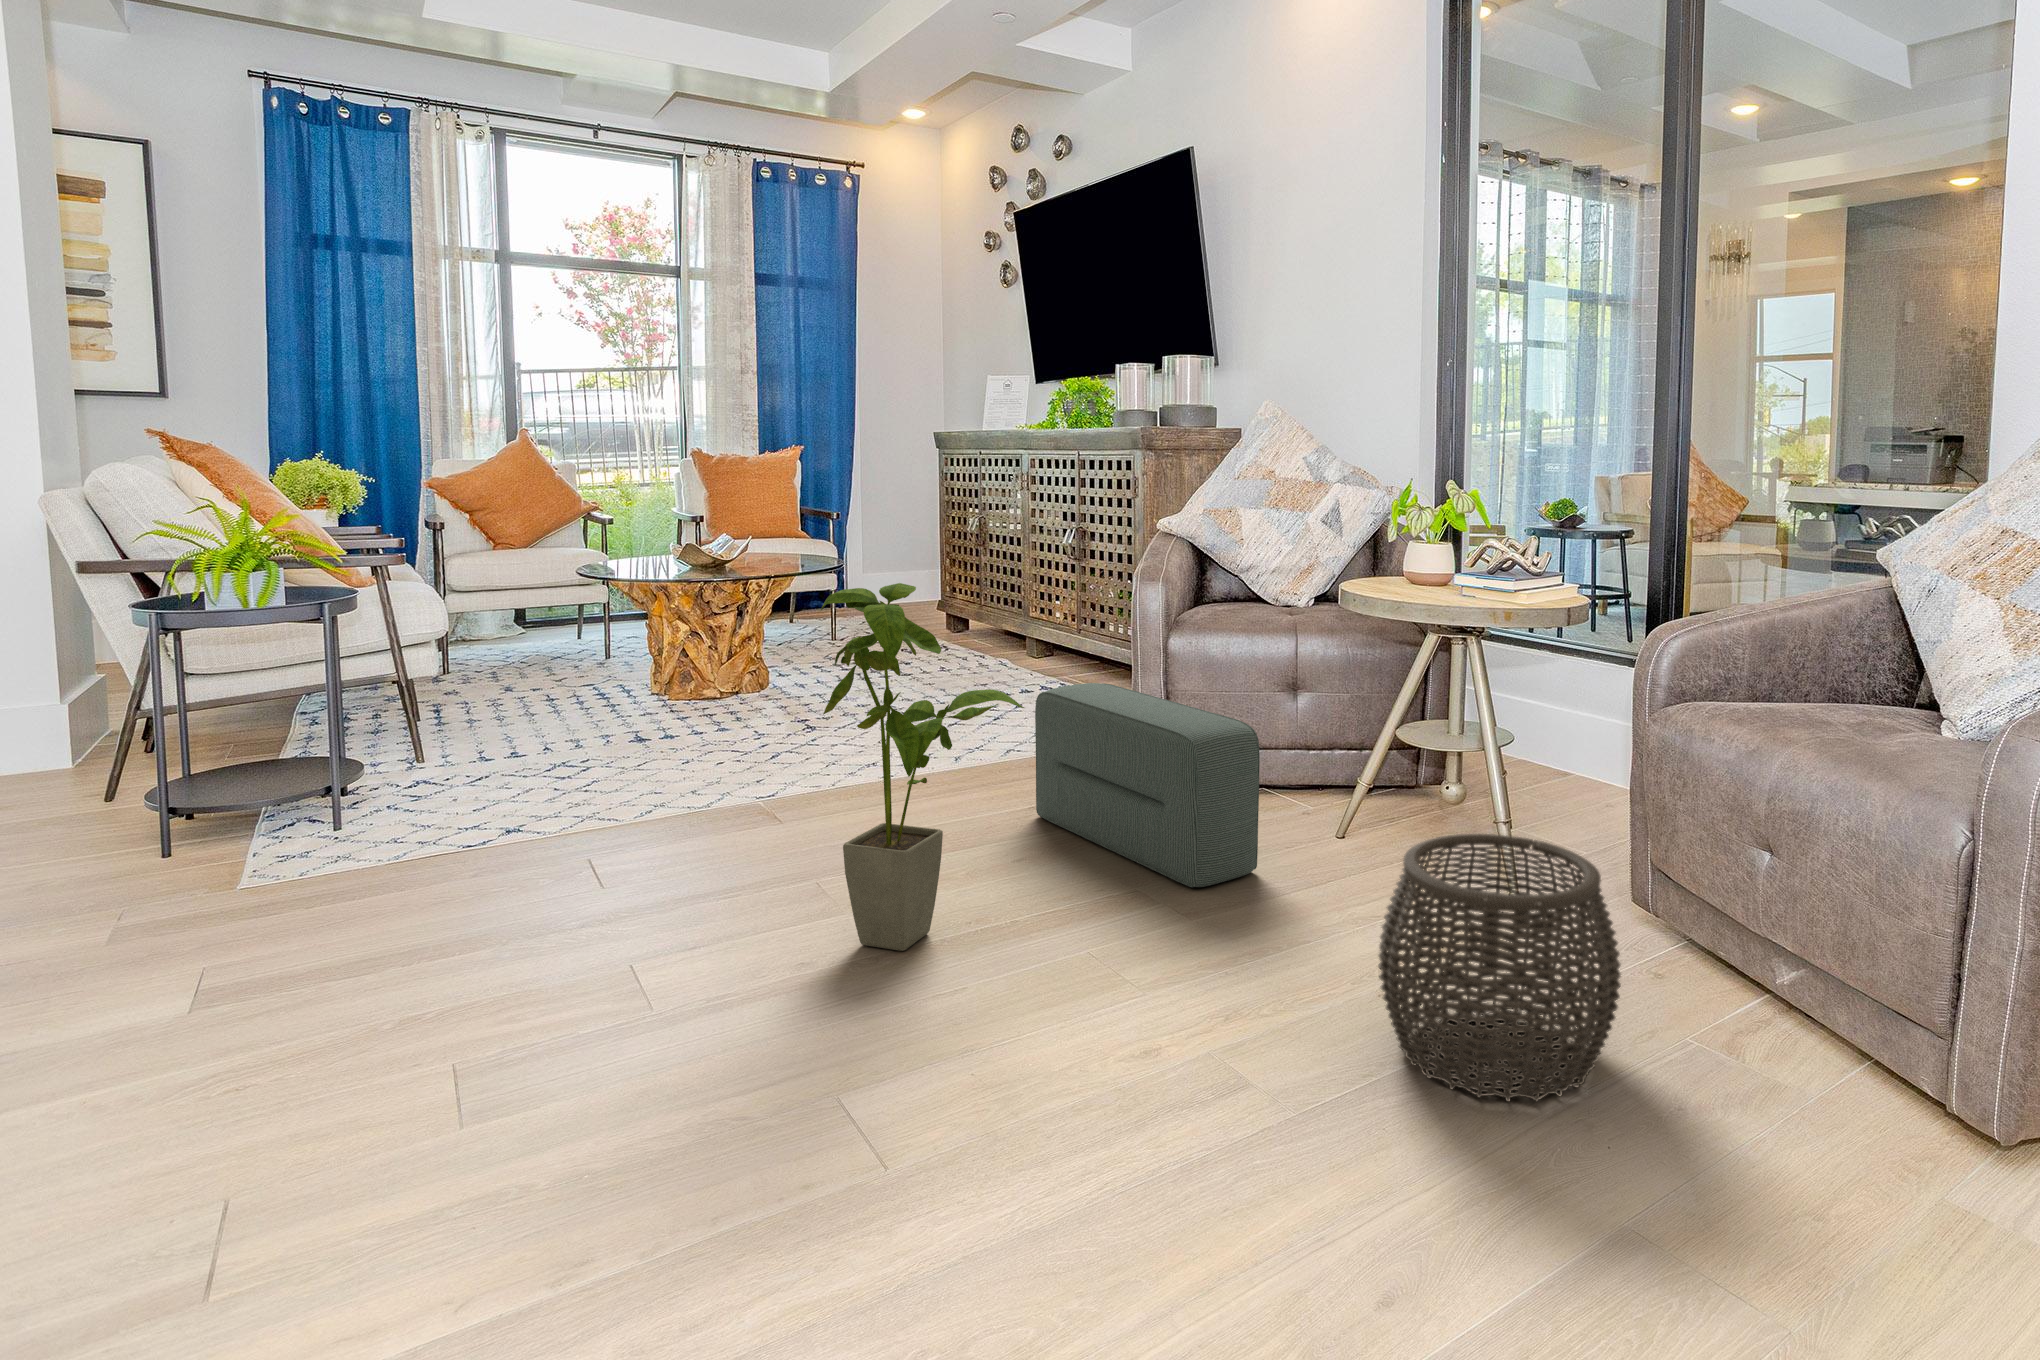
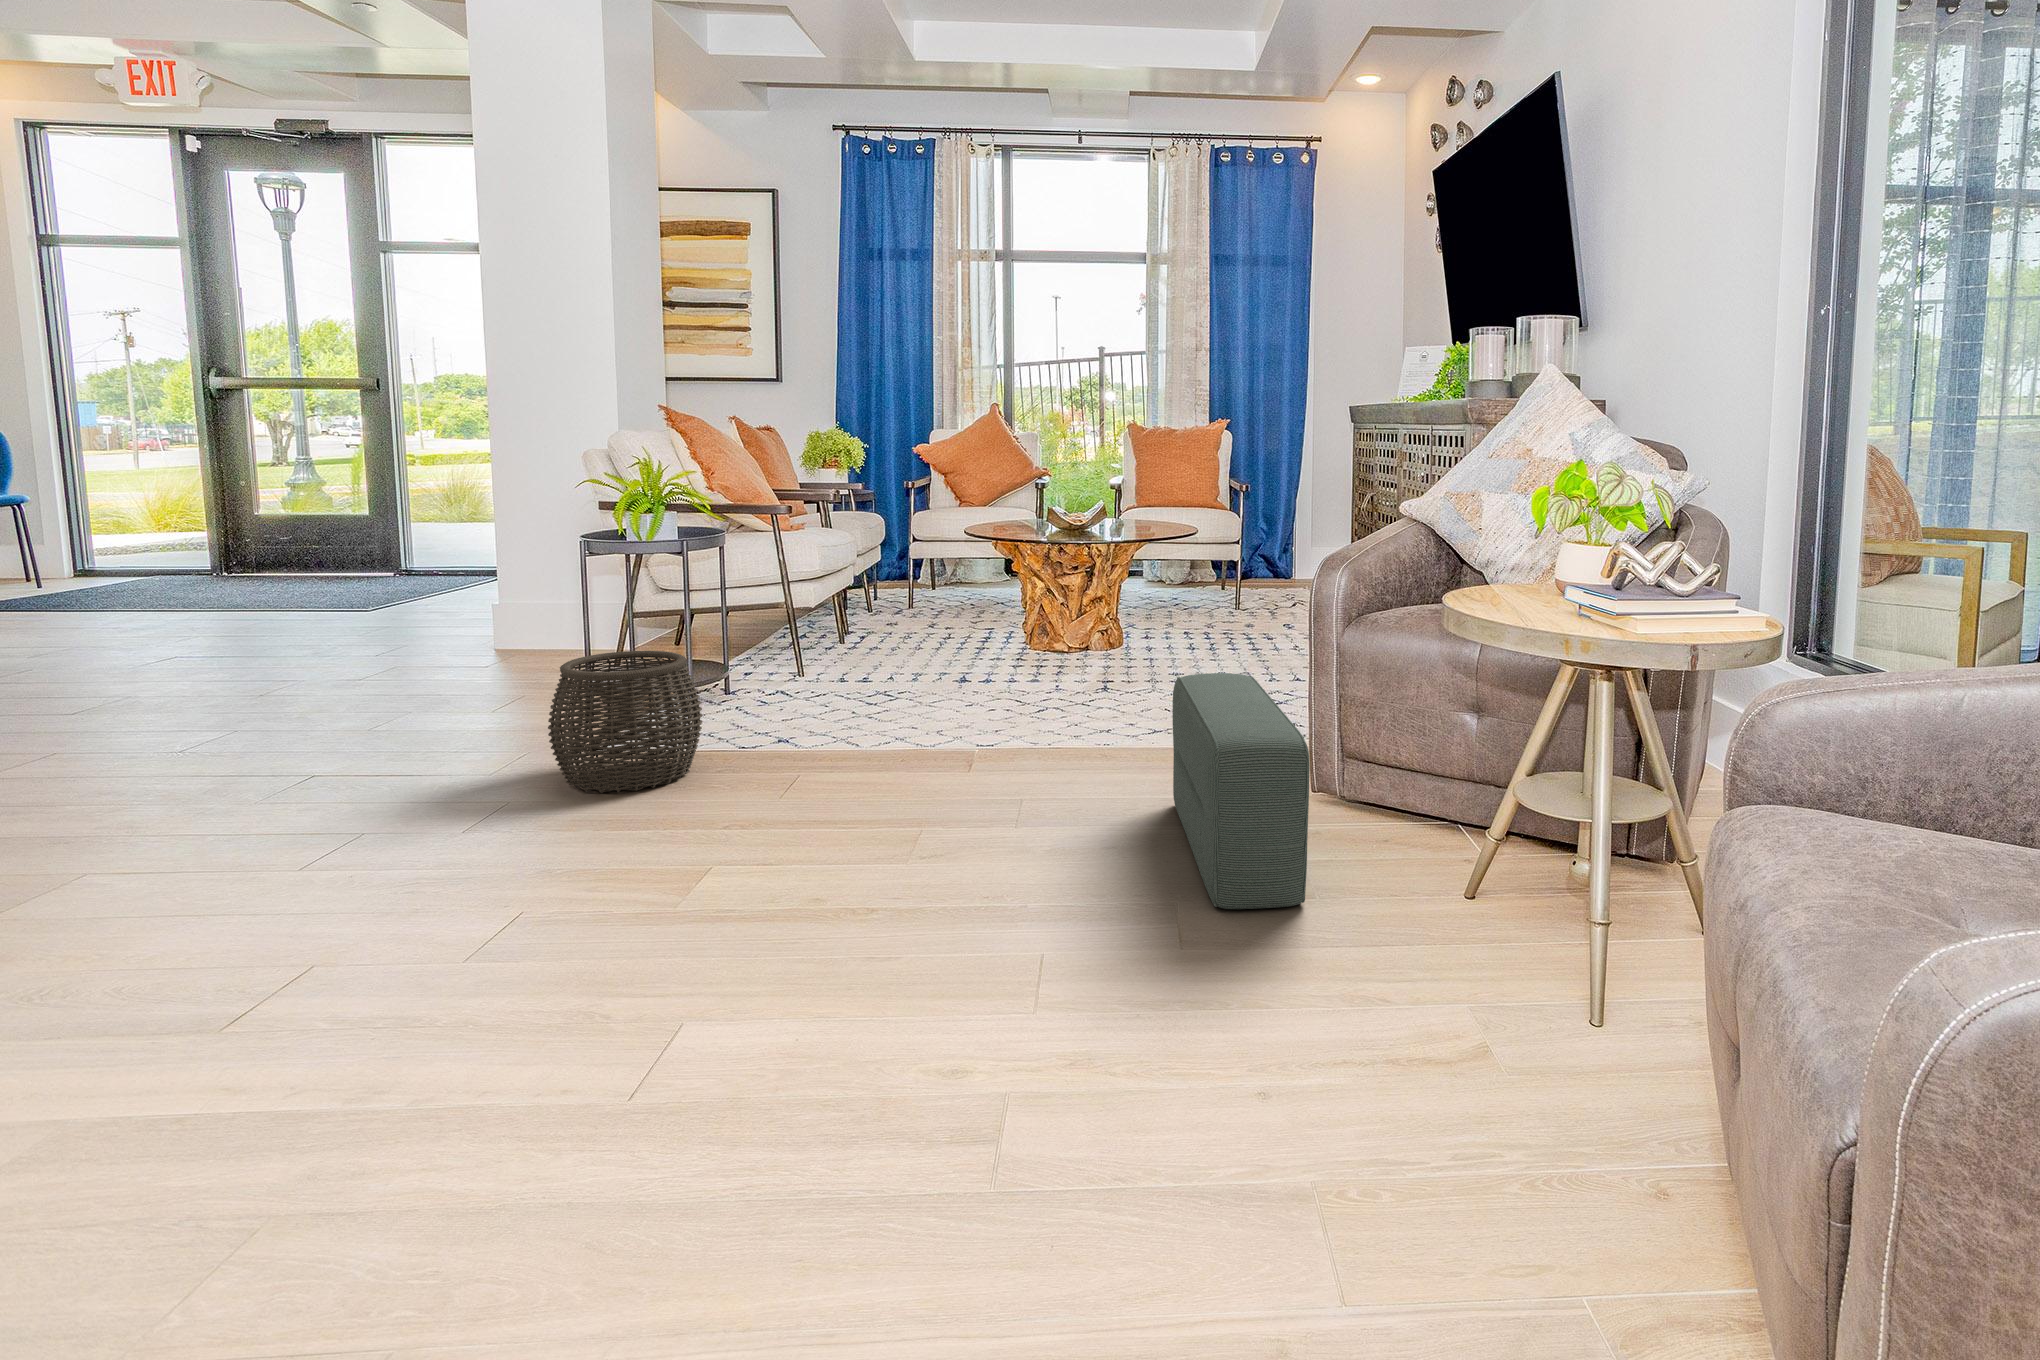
house plant: present [821,583,1024,951] -> none [818,554,1003,905]
woven basket: present [1378,834,1621,1102] -> present [548,651,703,793]

